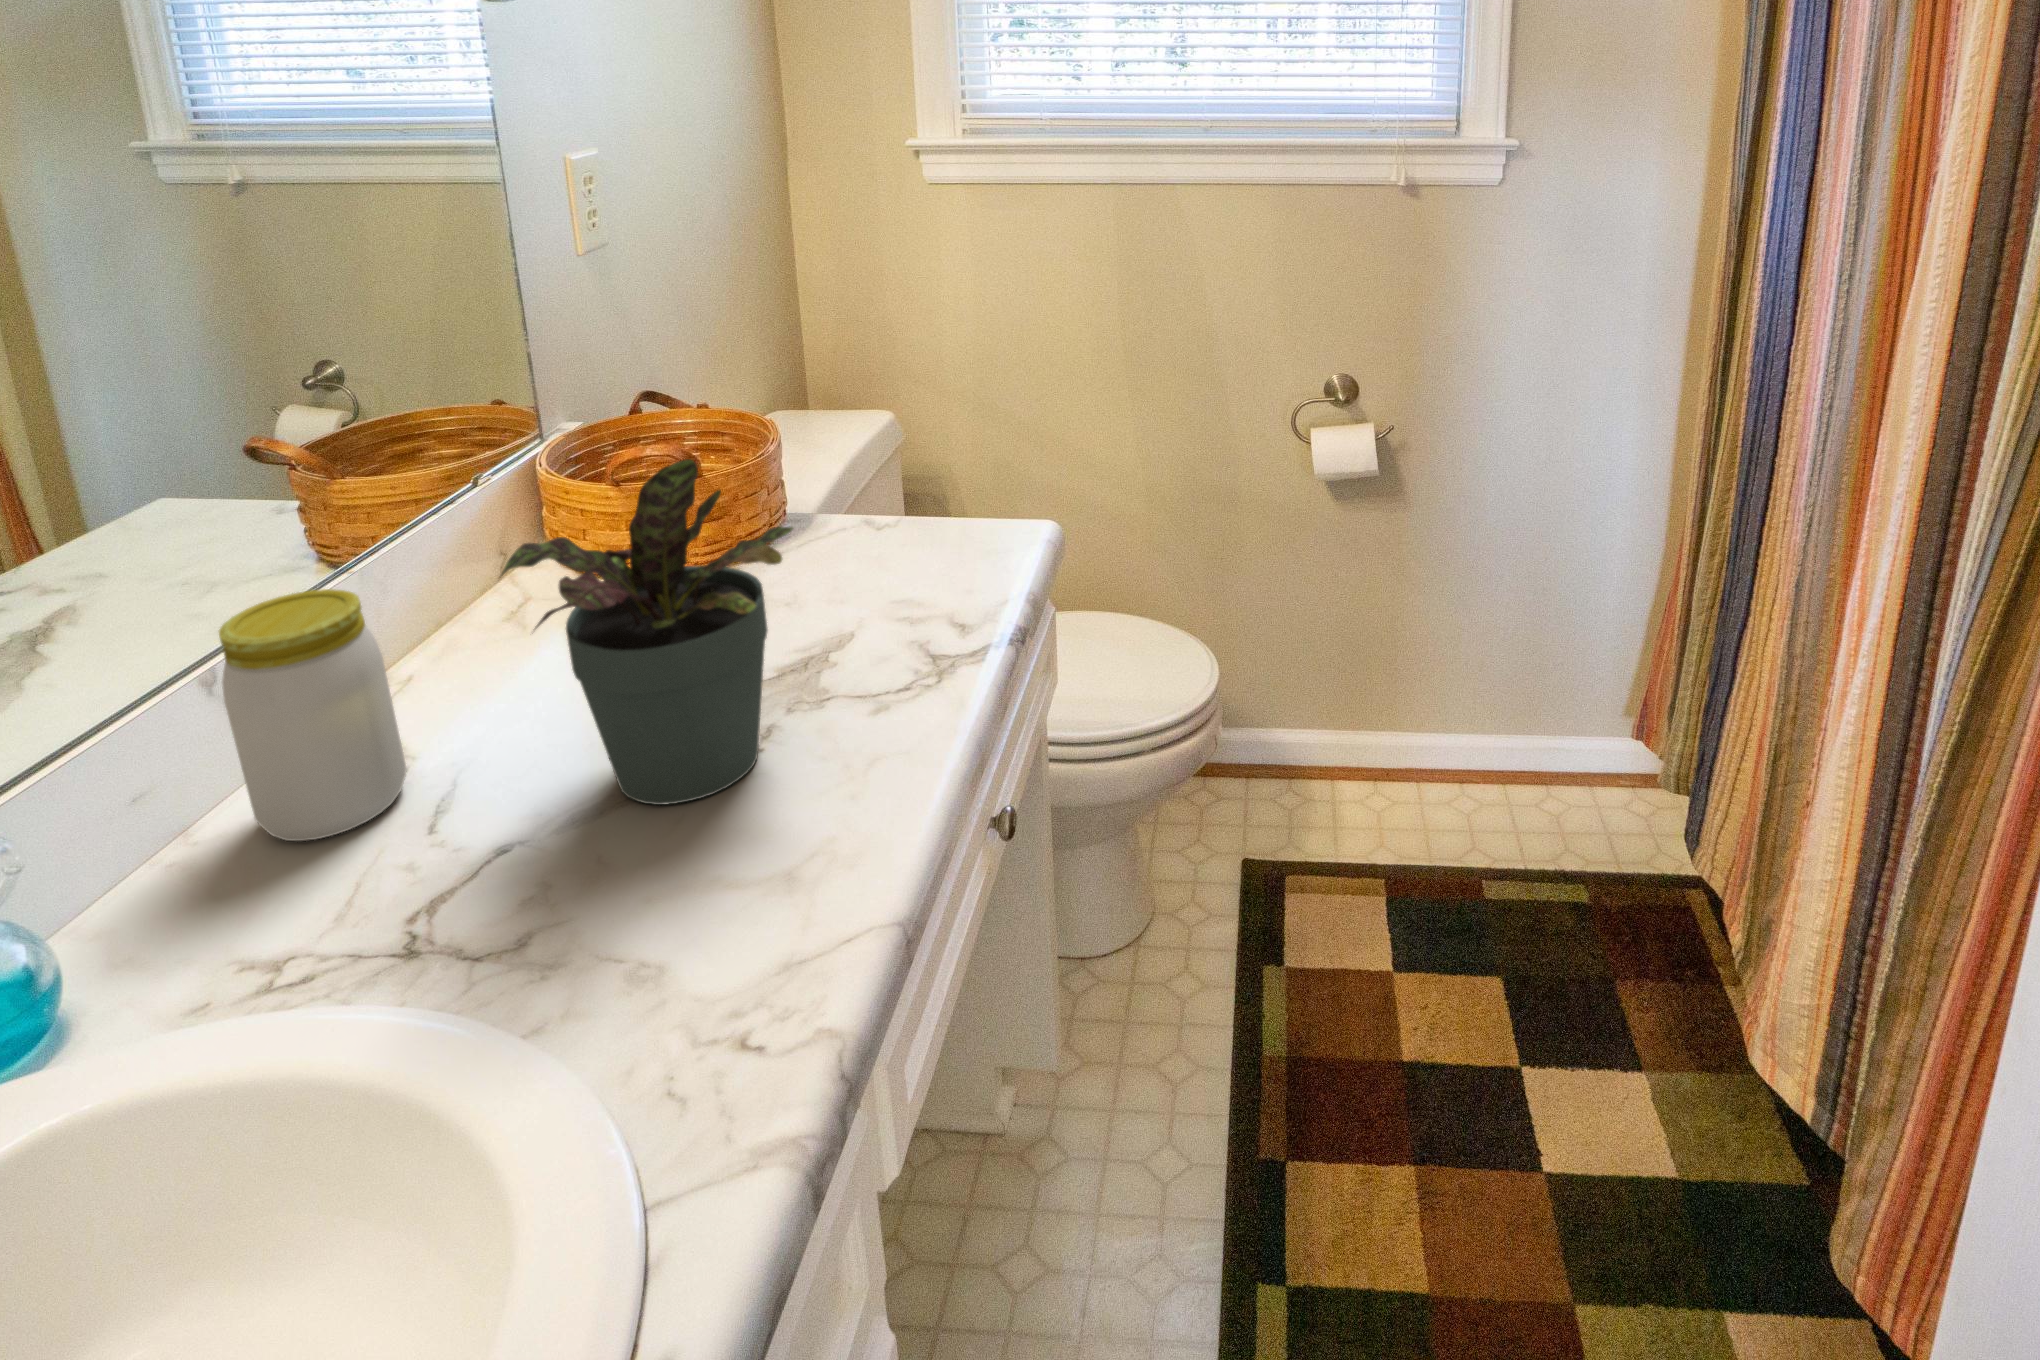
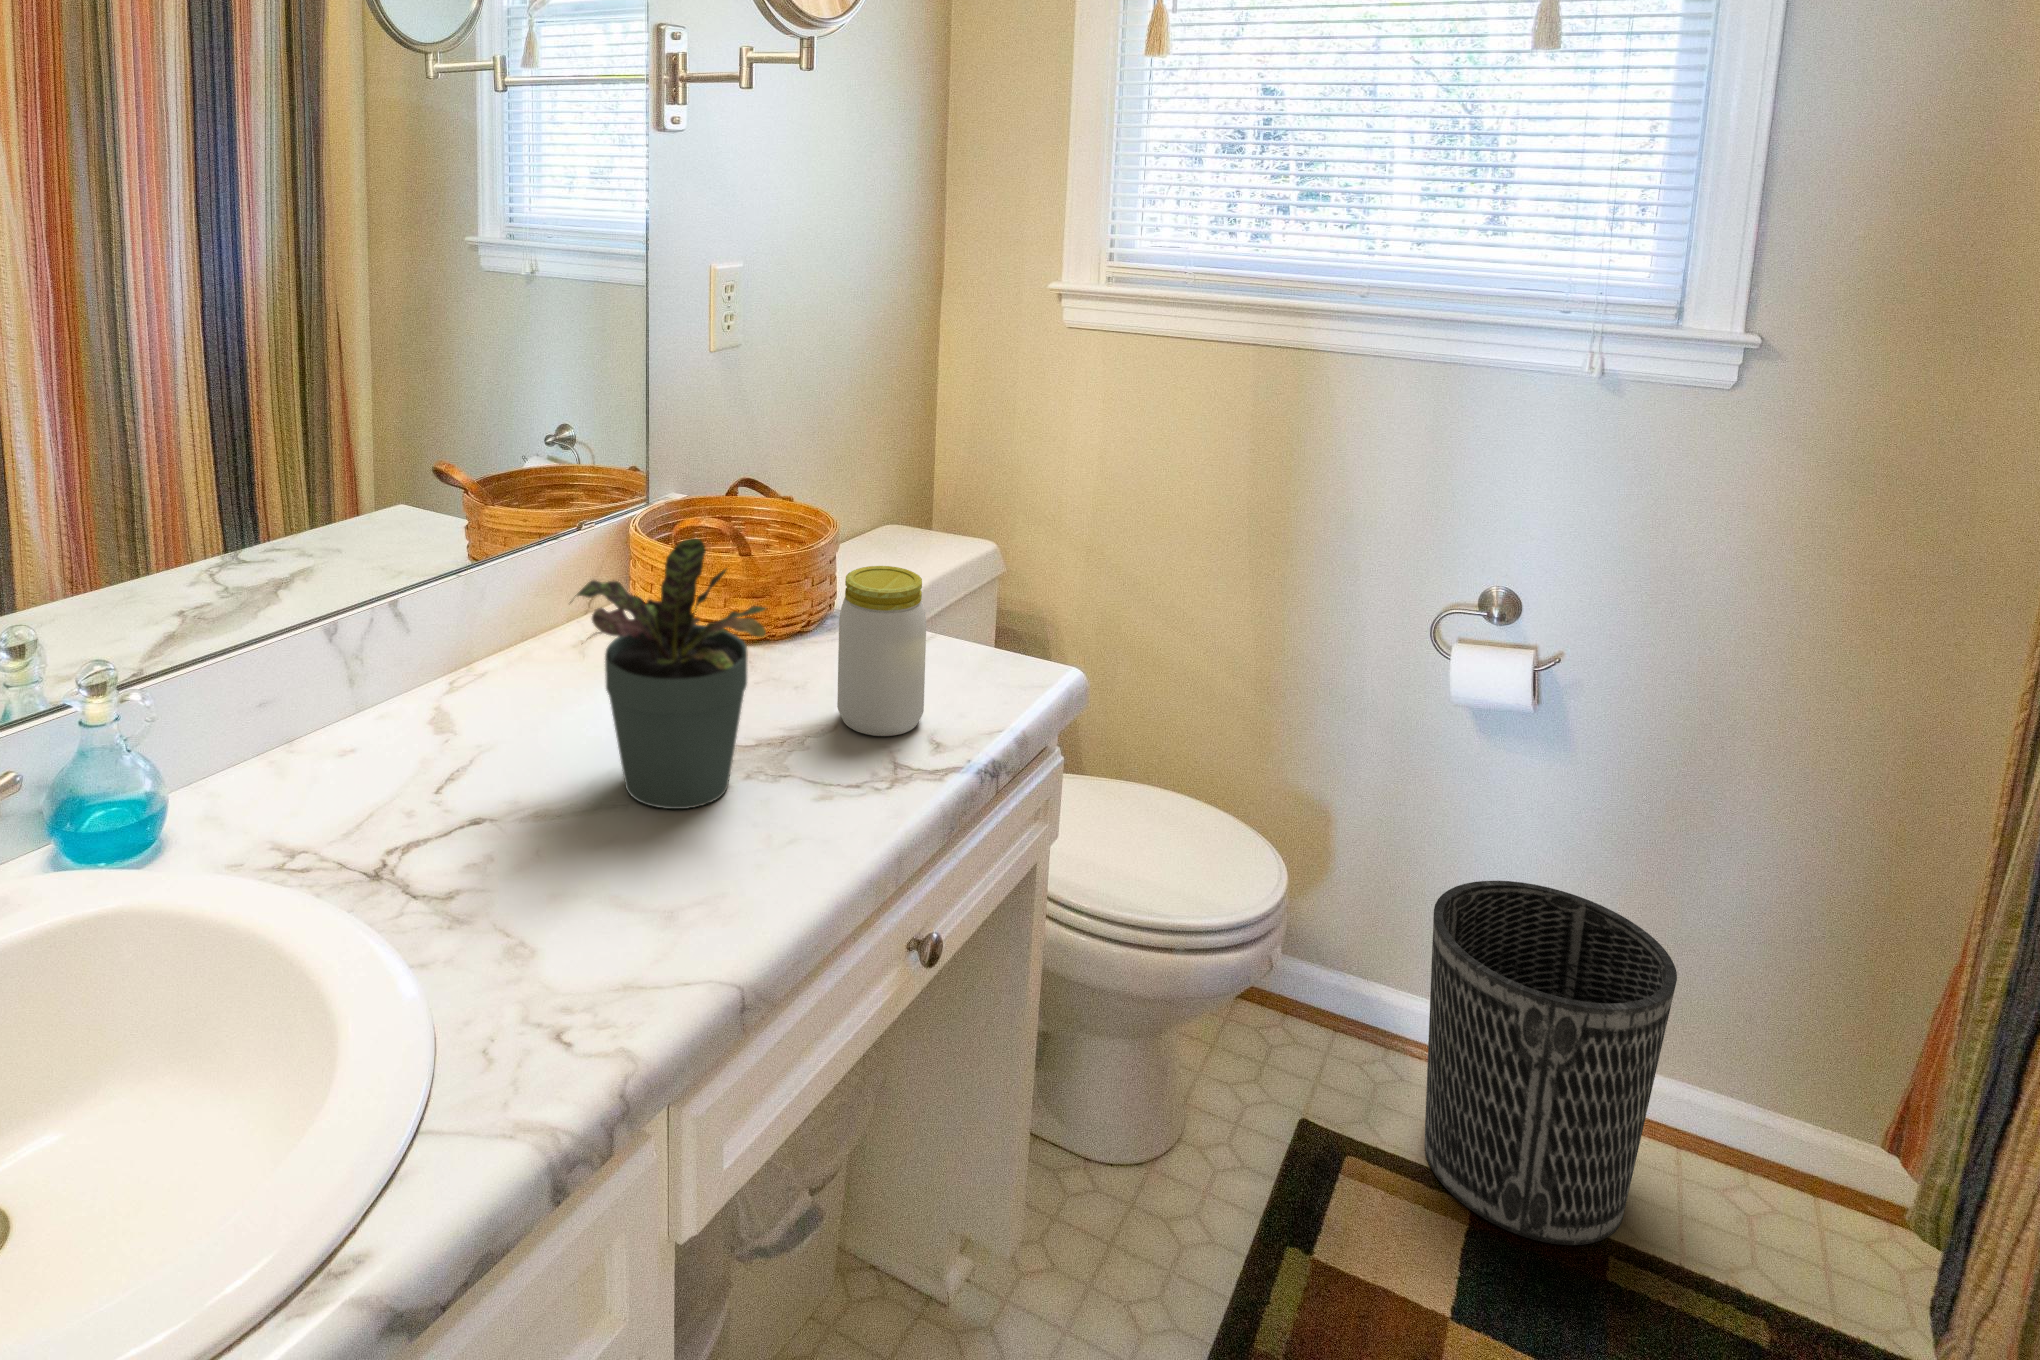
jar: present [219,589,407,841] -> present [837,566,926,736]
wastebasket: none [1332,609,1506,883] -> present [1425,881,1677,1245]

